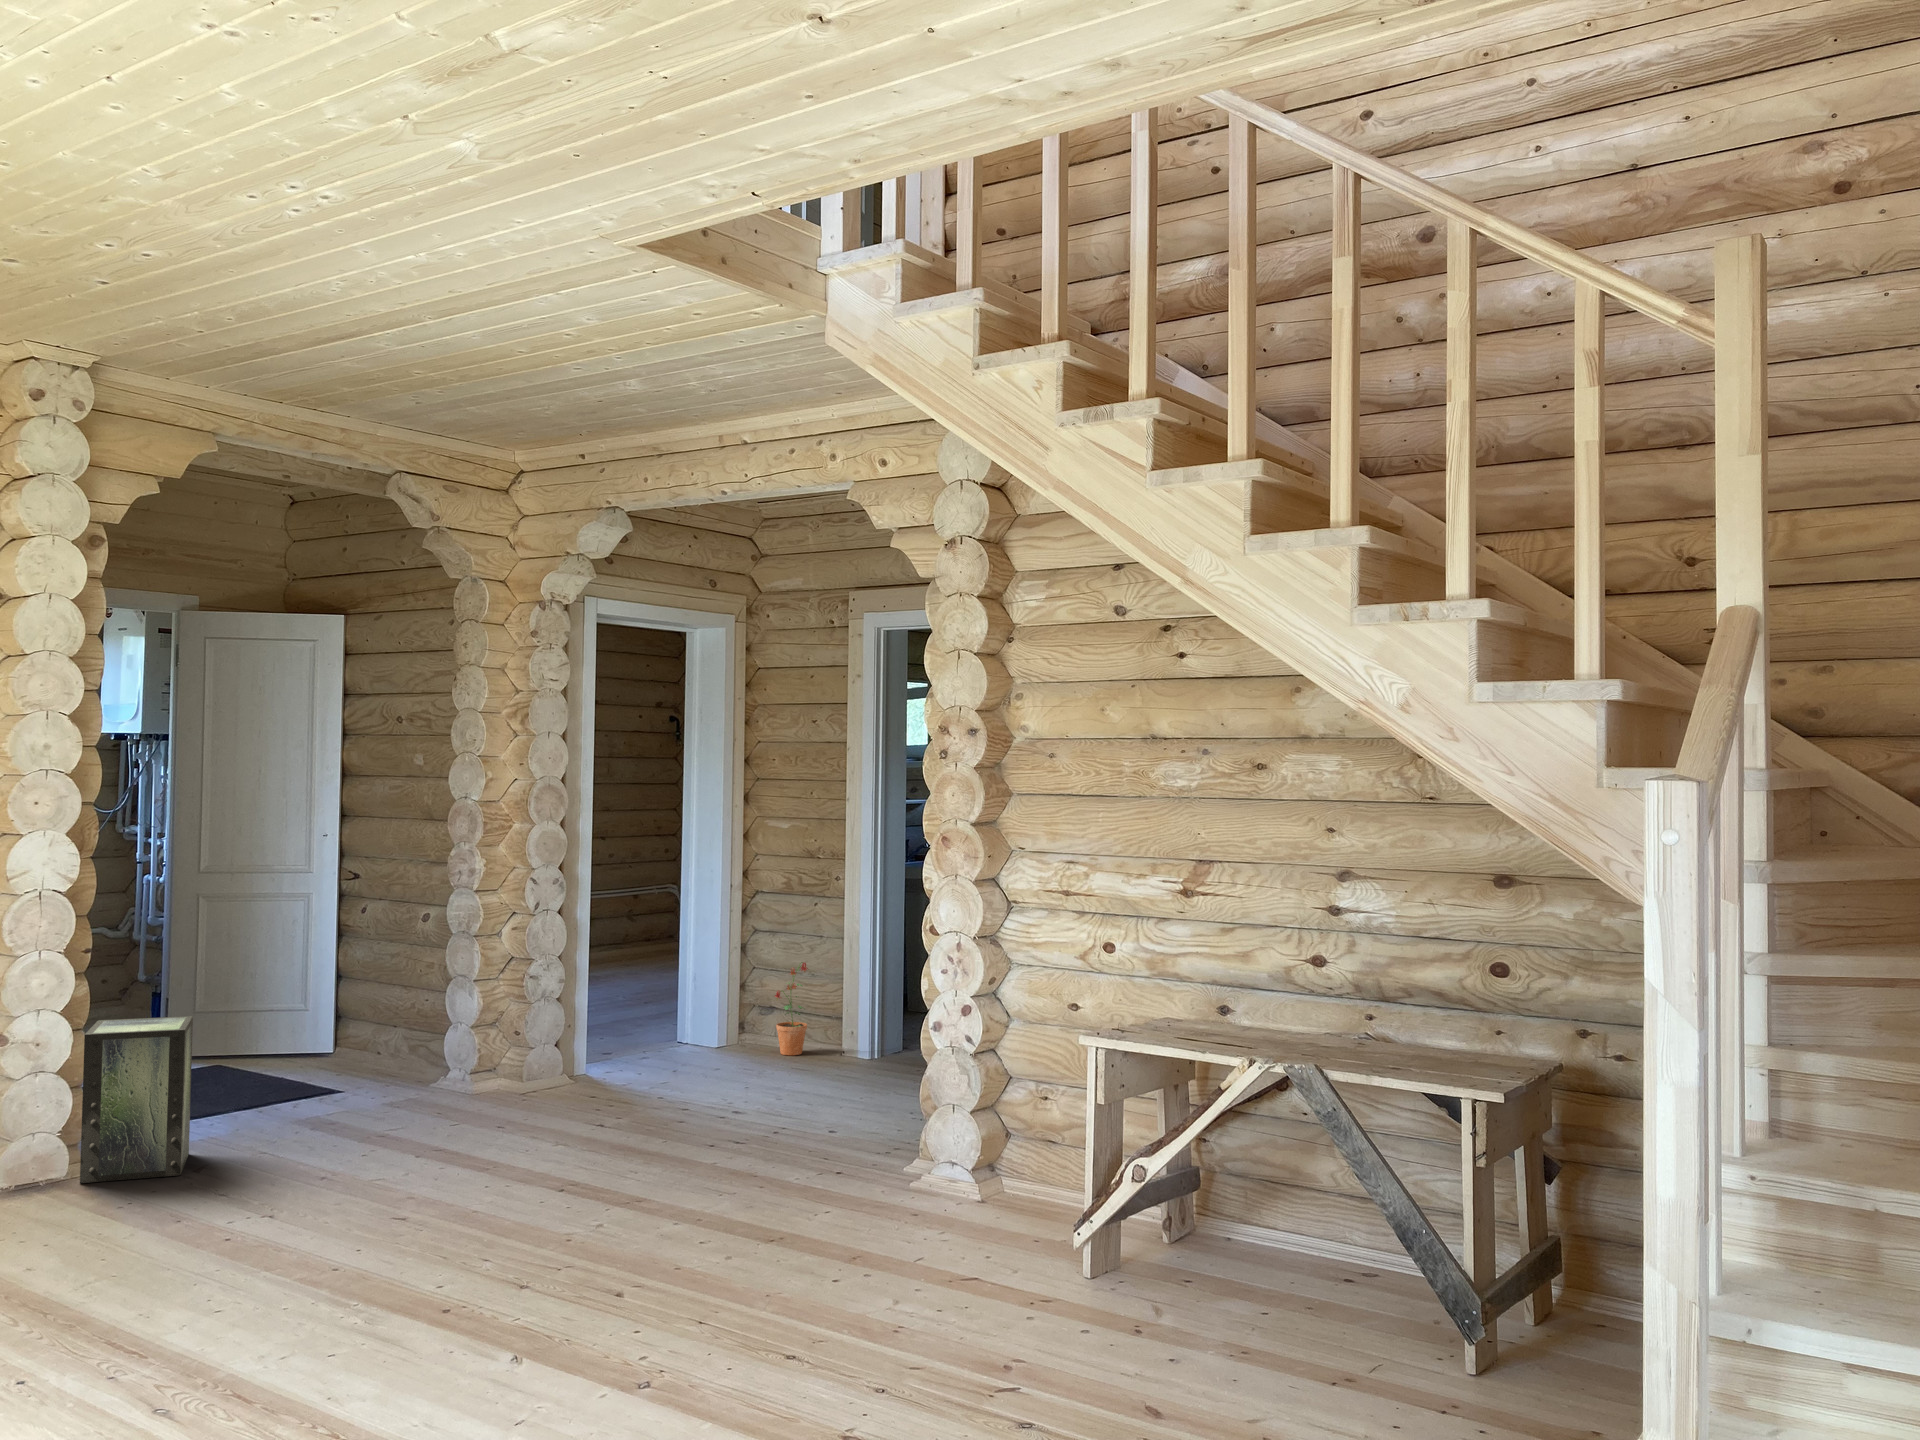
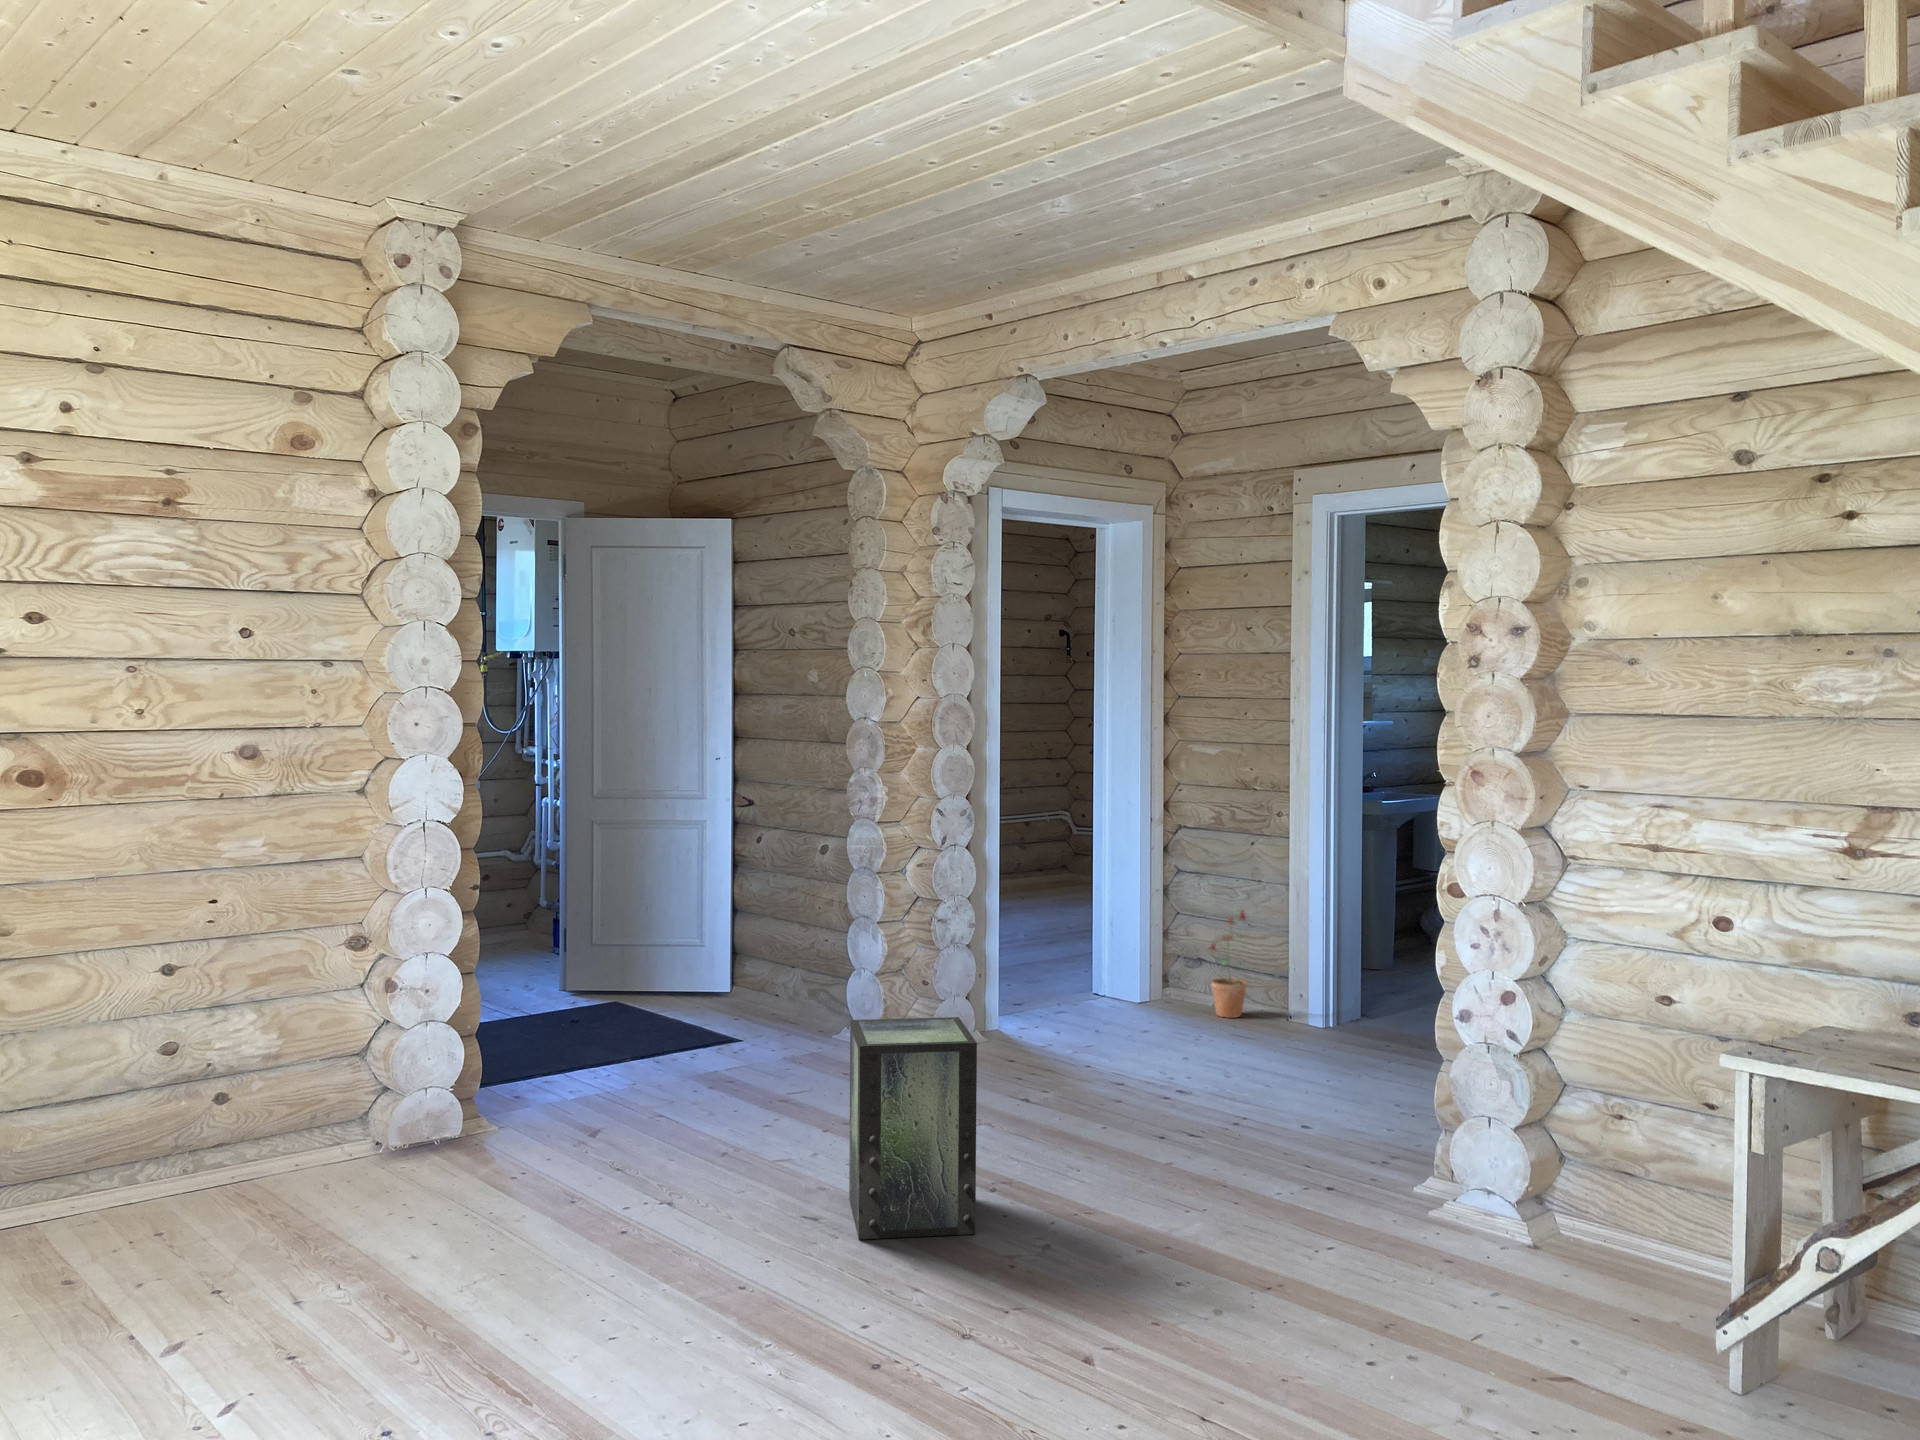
storage box: present [80,1016,193,1183] -> present [849,1017,977,1239]

